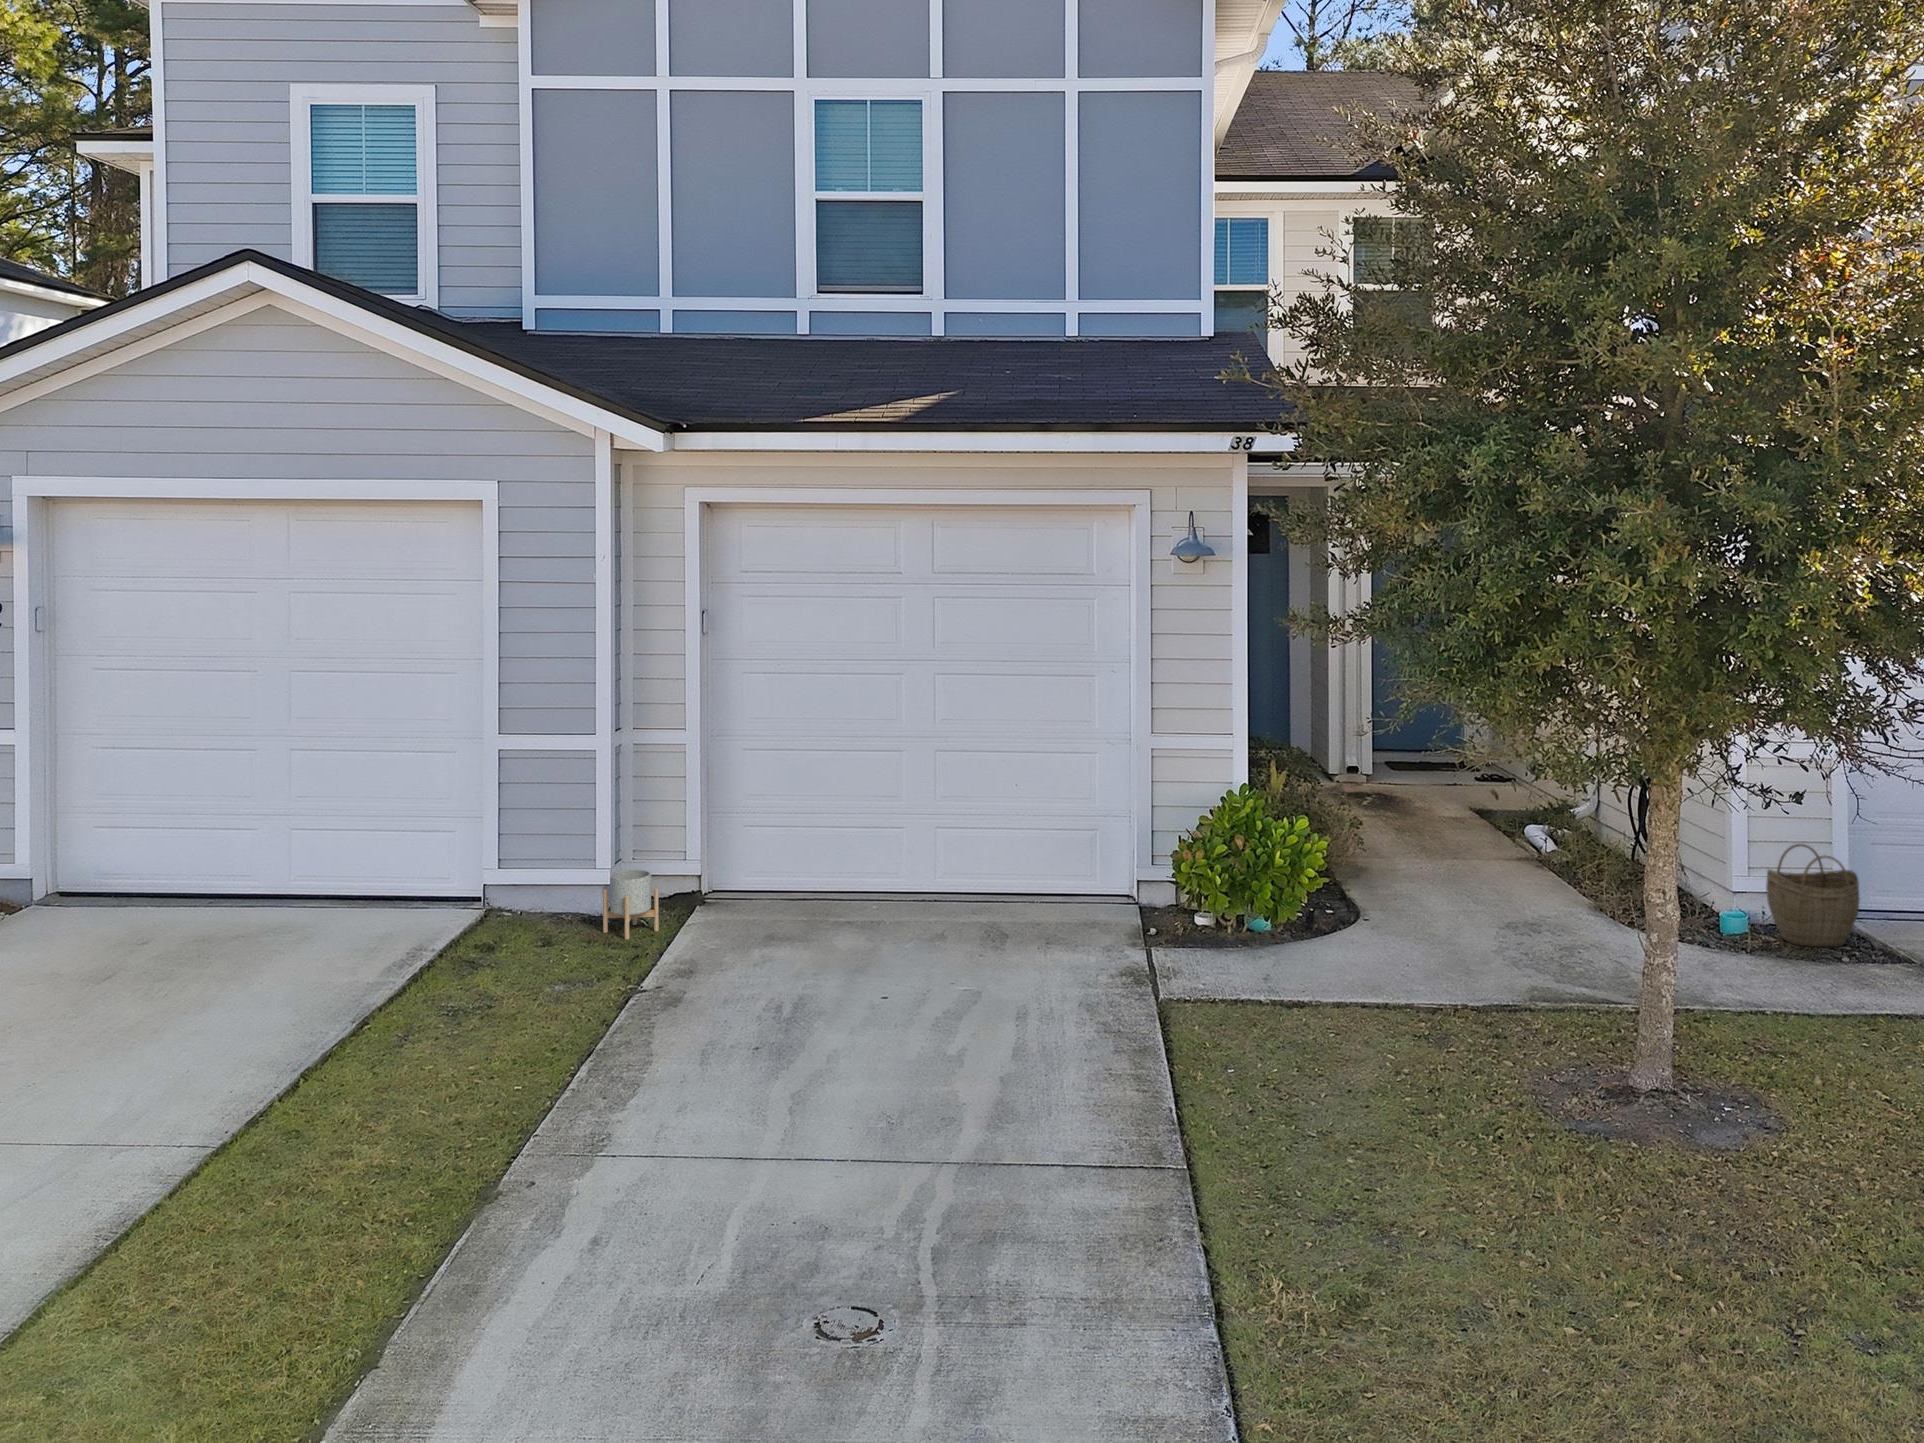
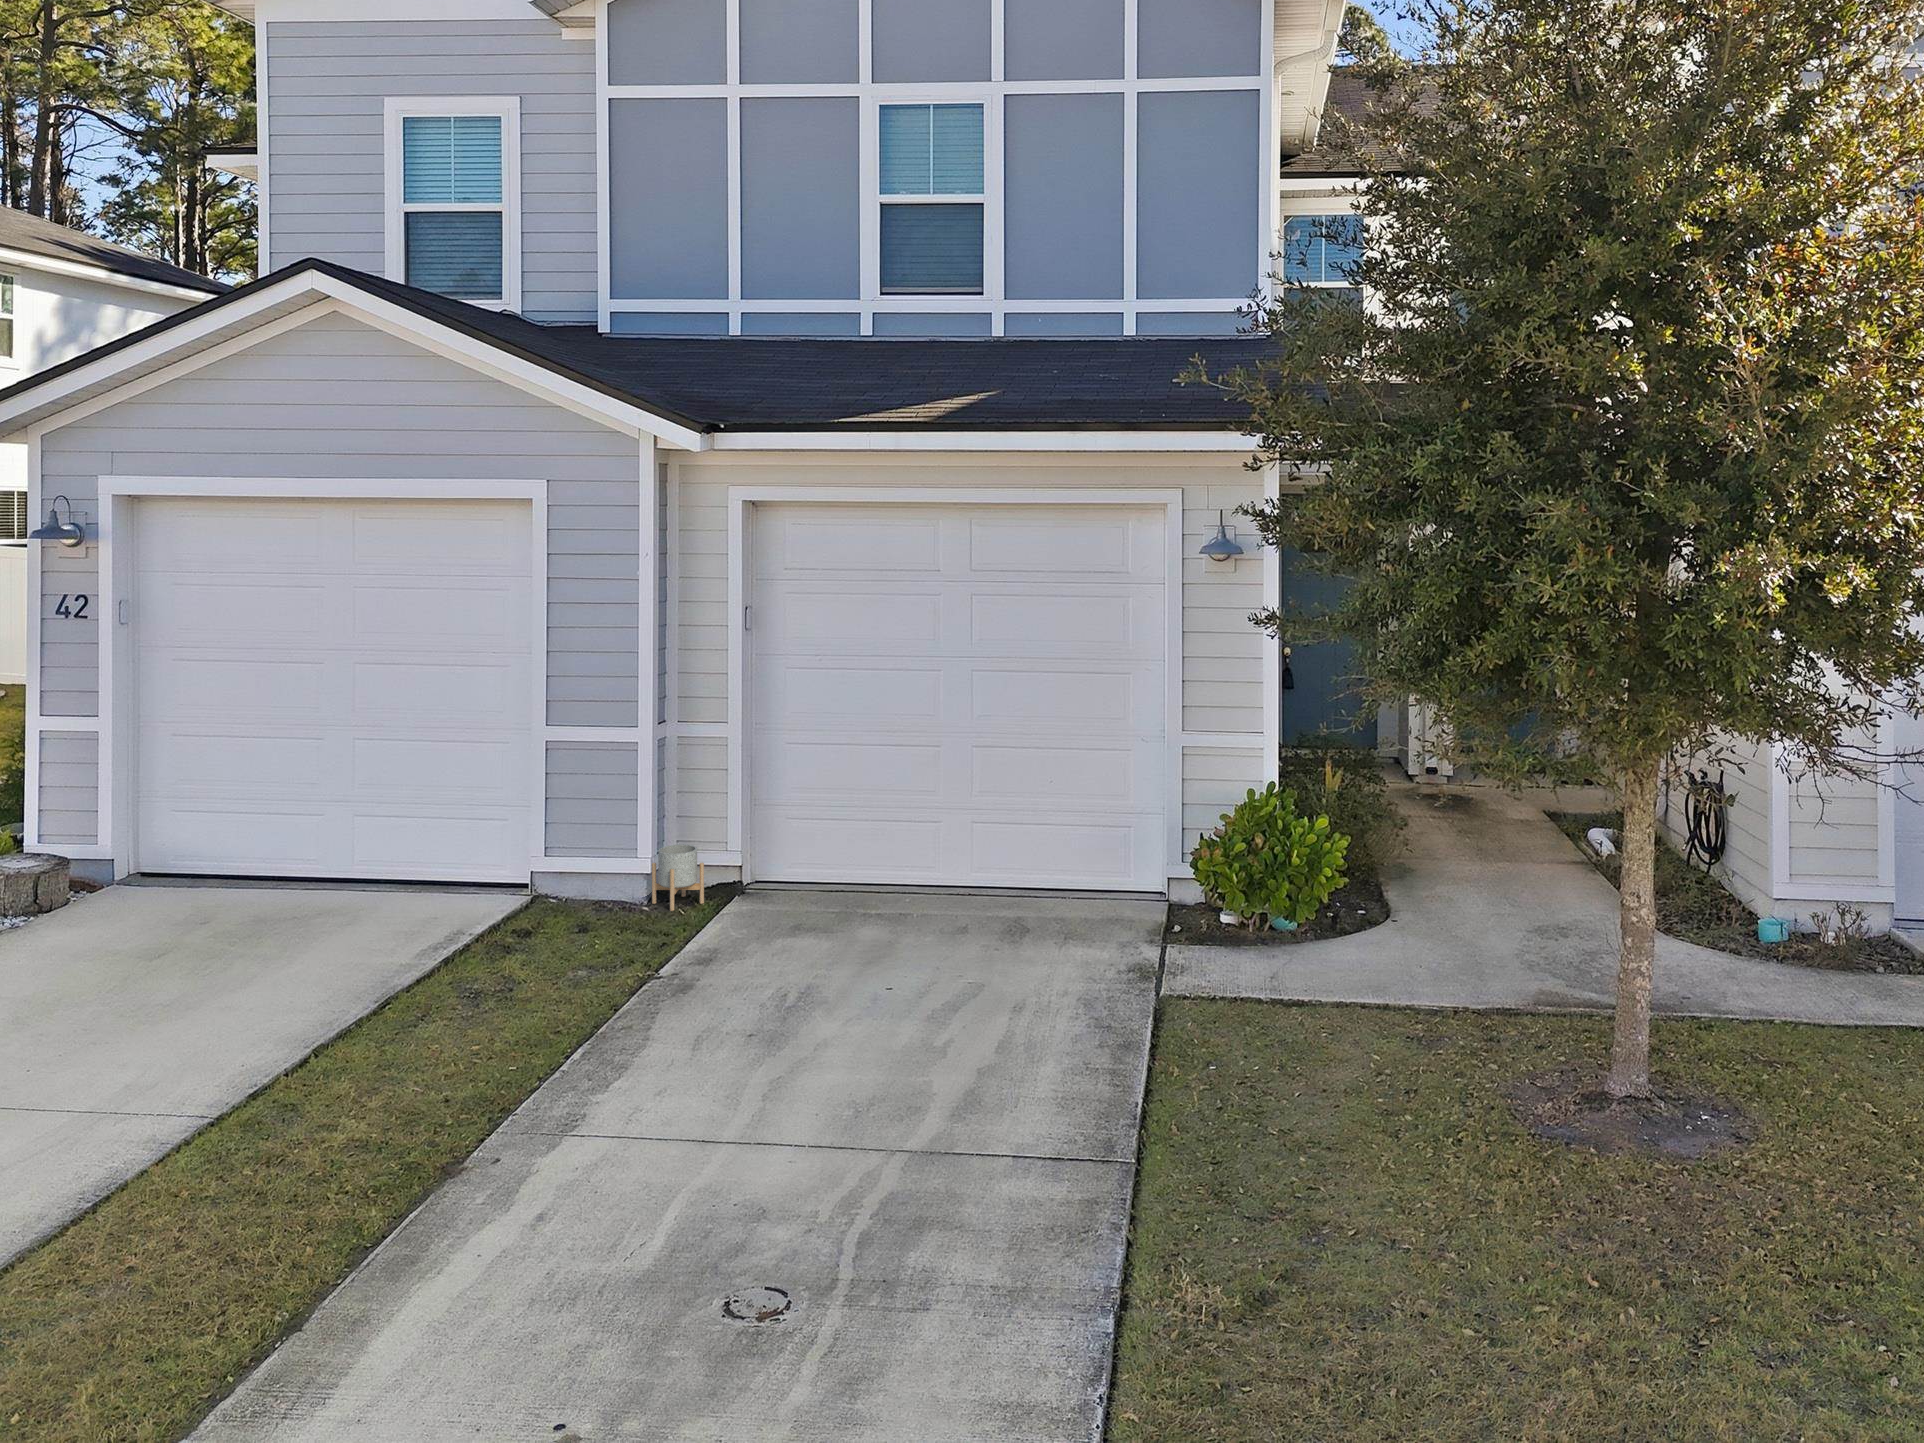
woven basket: present [1766,844,1860,947] -> none [1800,849,1894,955]

